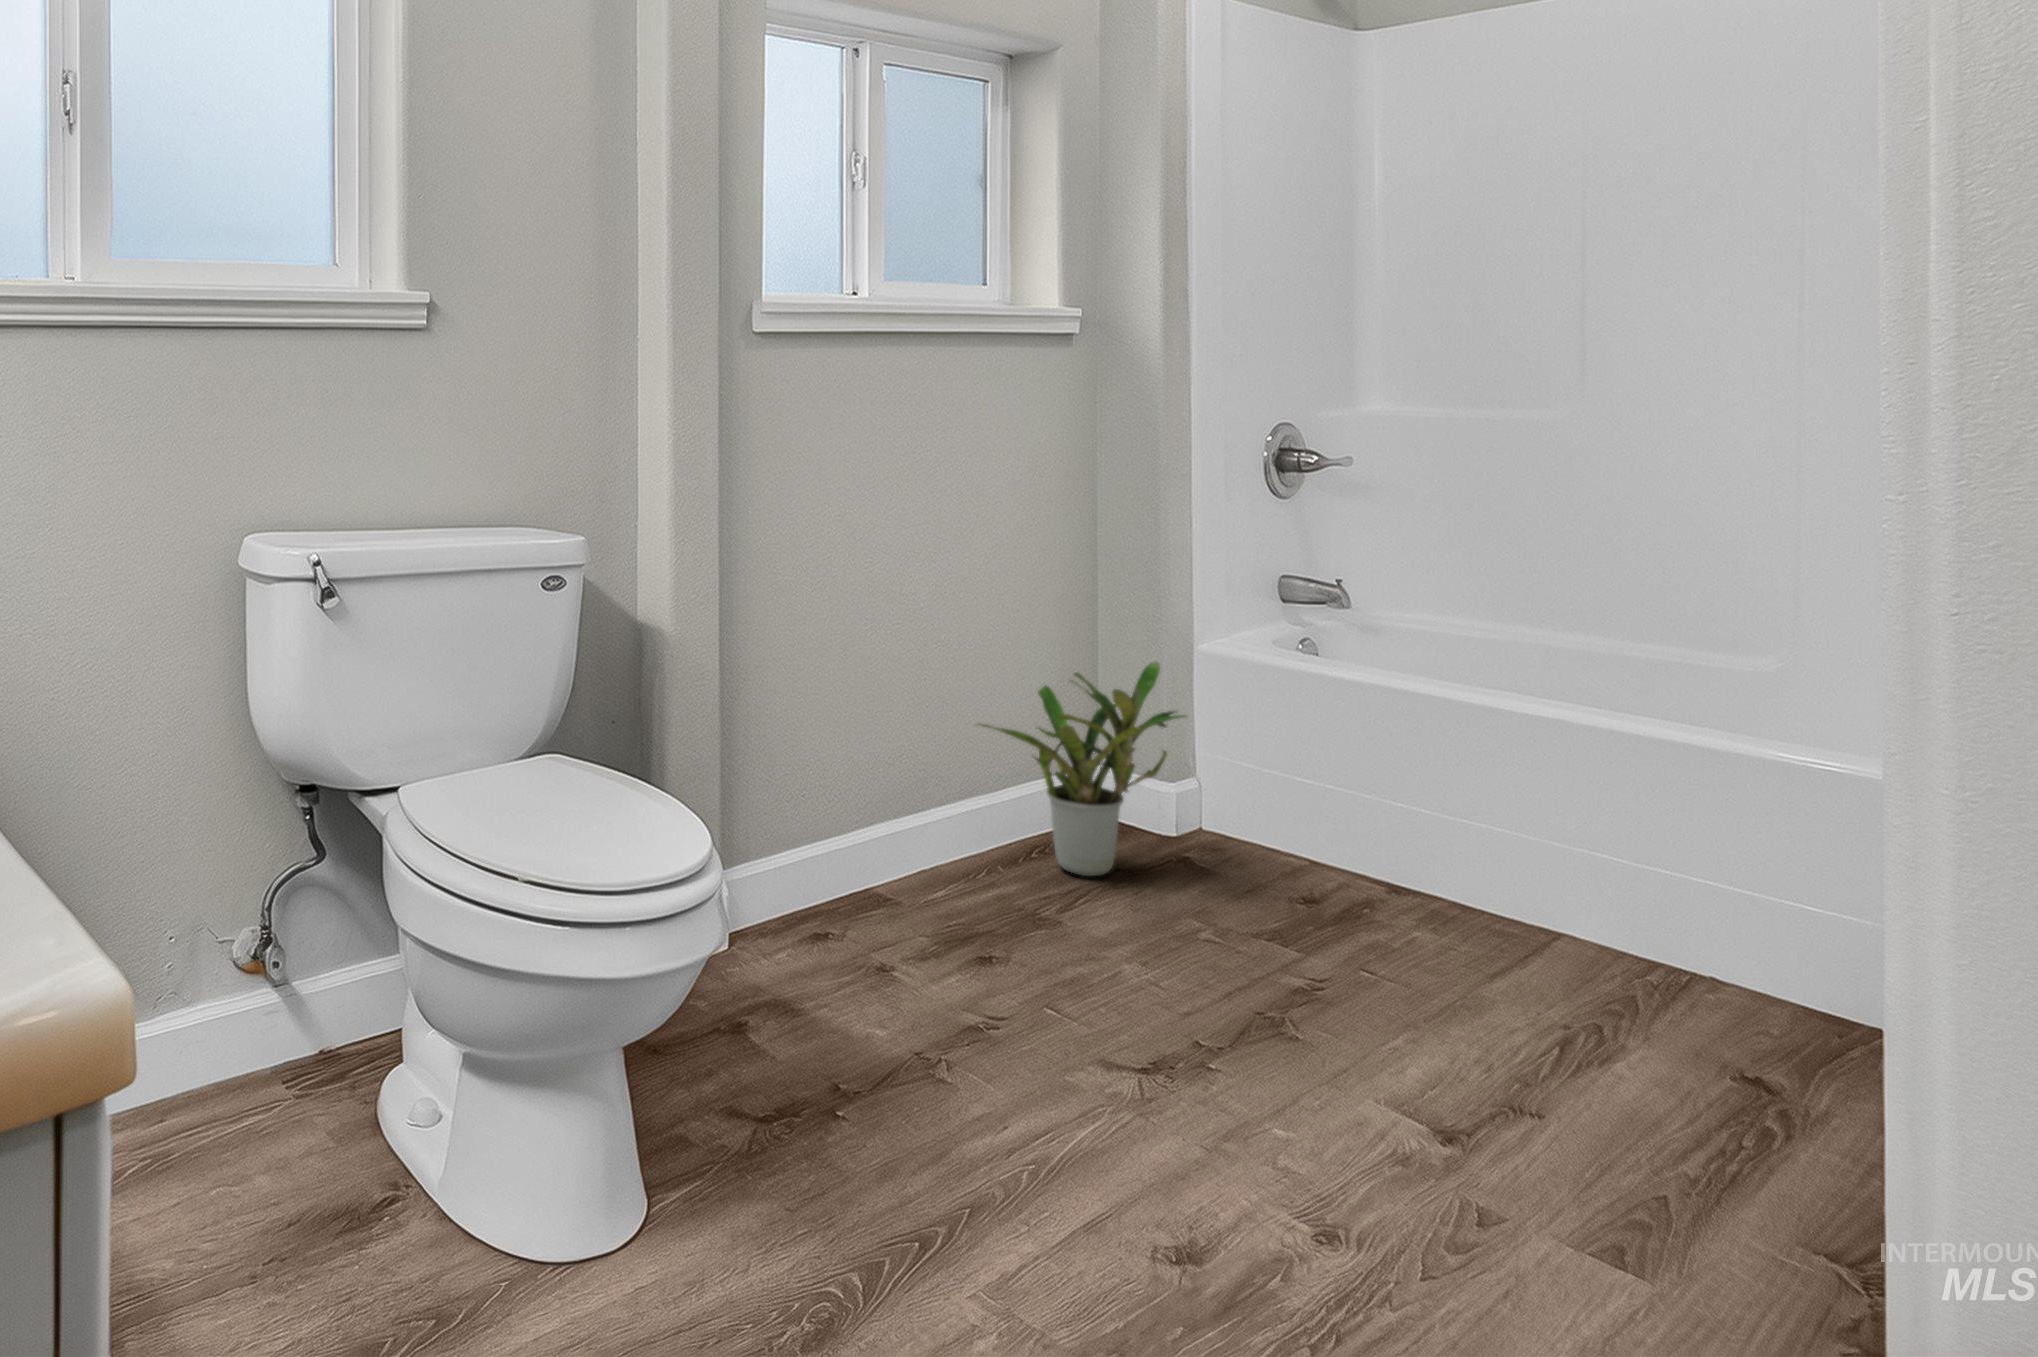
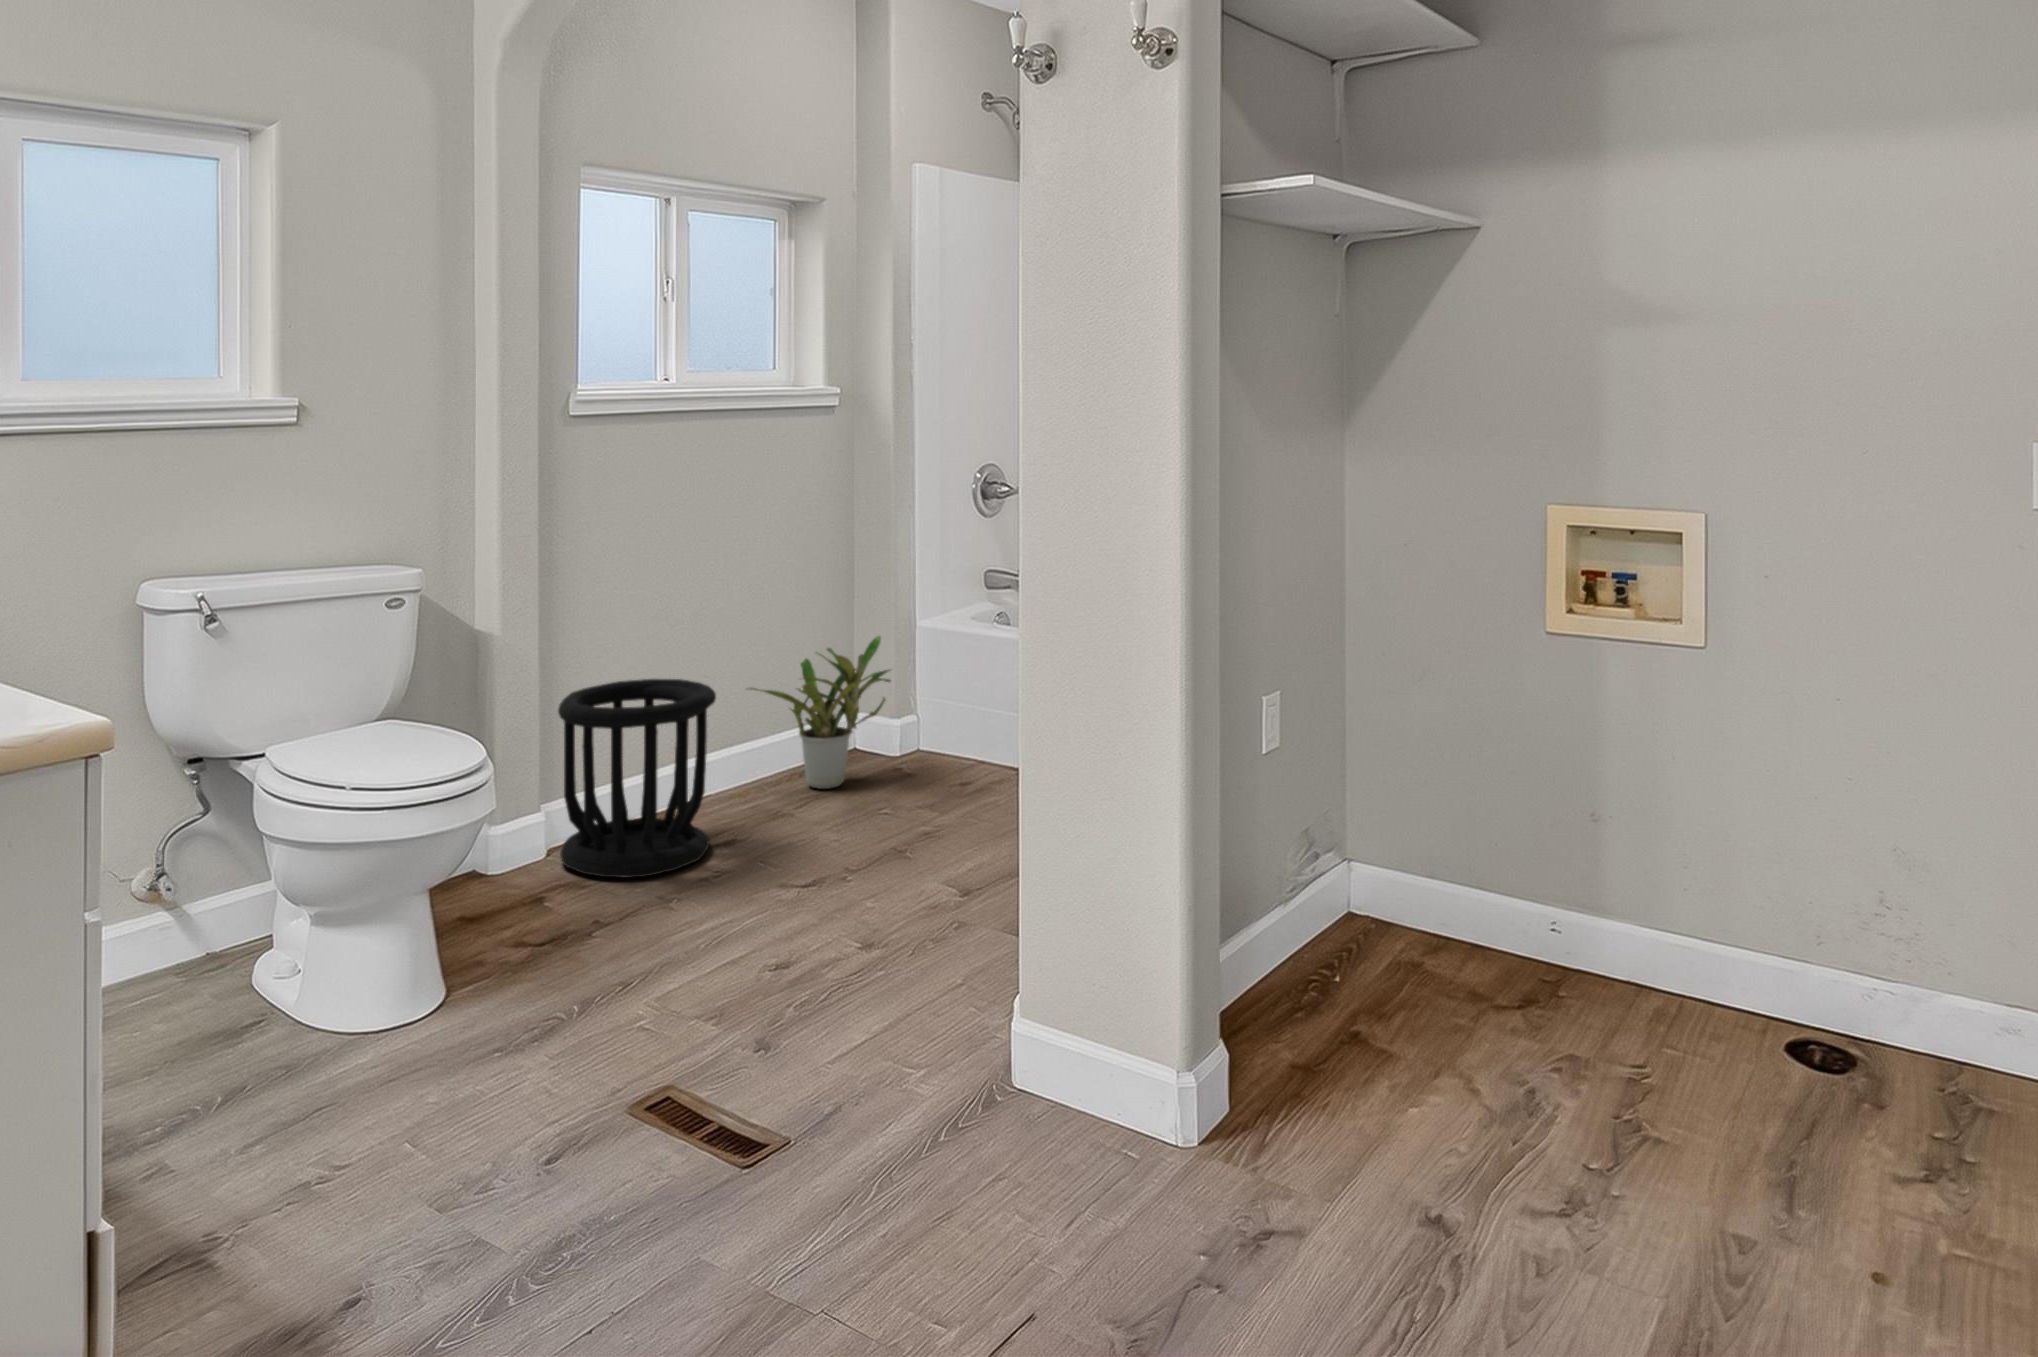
wastebasket: none [748,706,971,1001] -> present [558,679,716,878]

